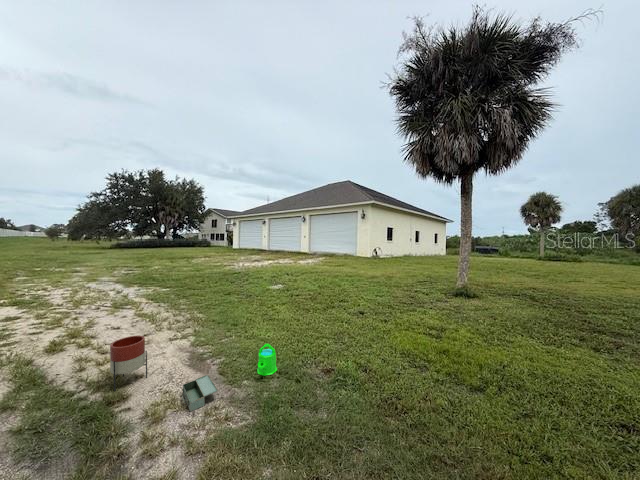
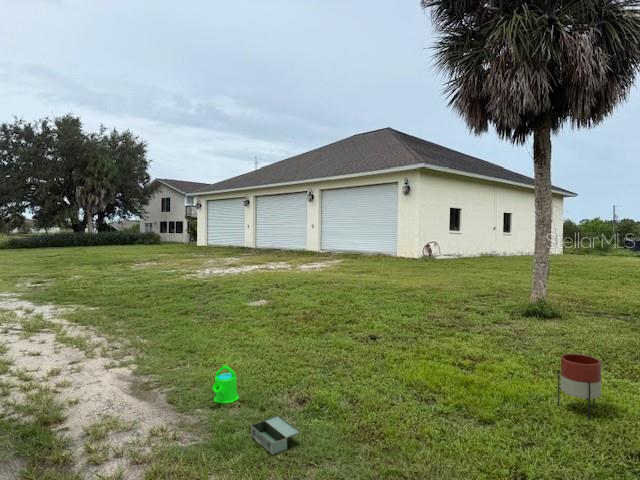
planter: present [110,336,147,391] -> present [558,354,601,420]
toolbox: present [182,375,217,412] -> present [251,416,300,455]

